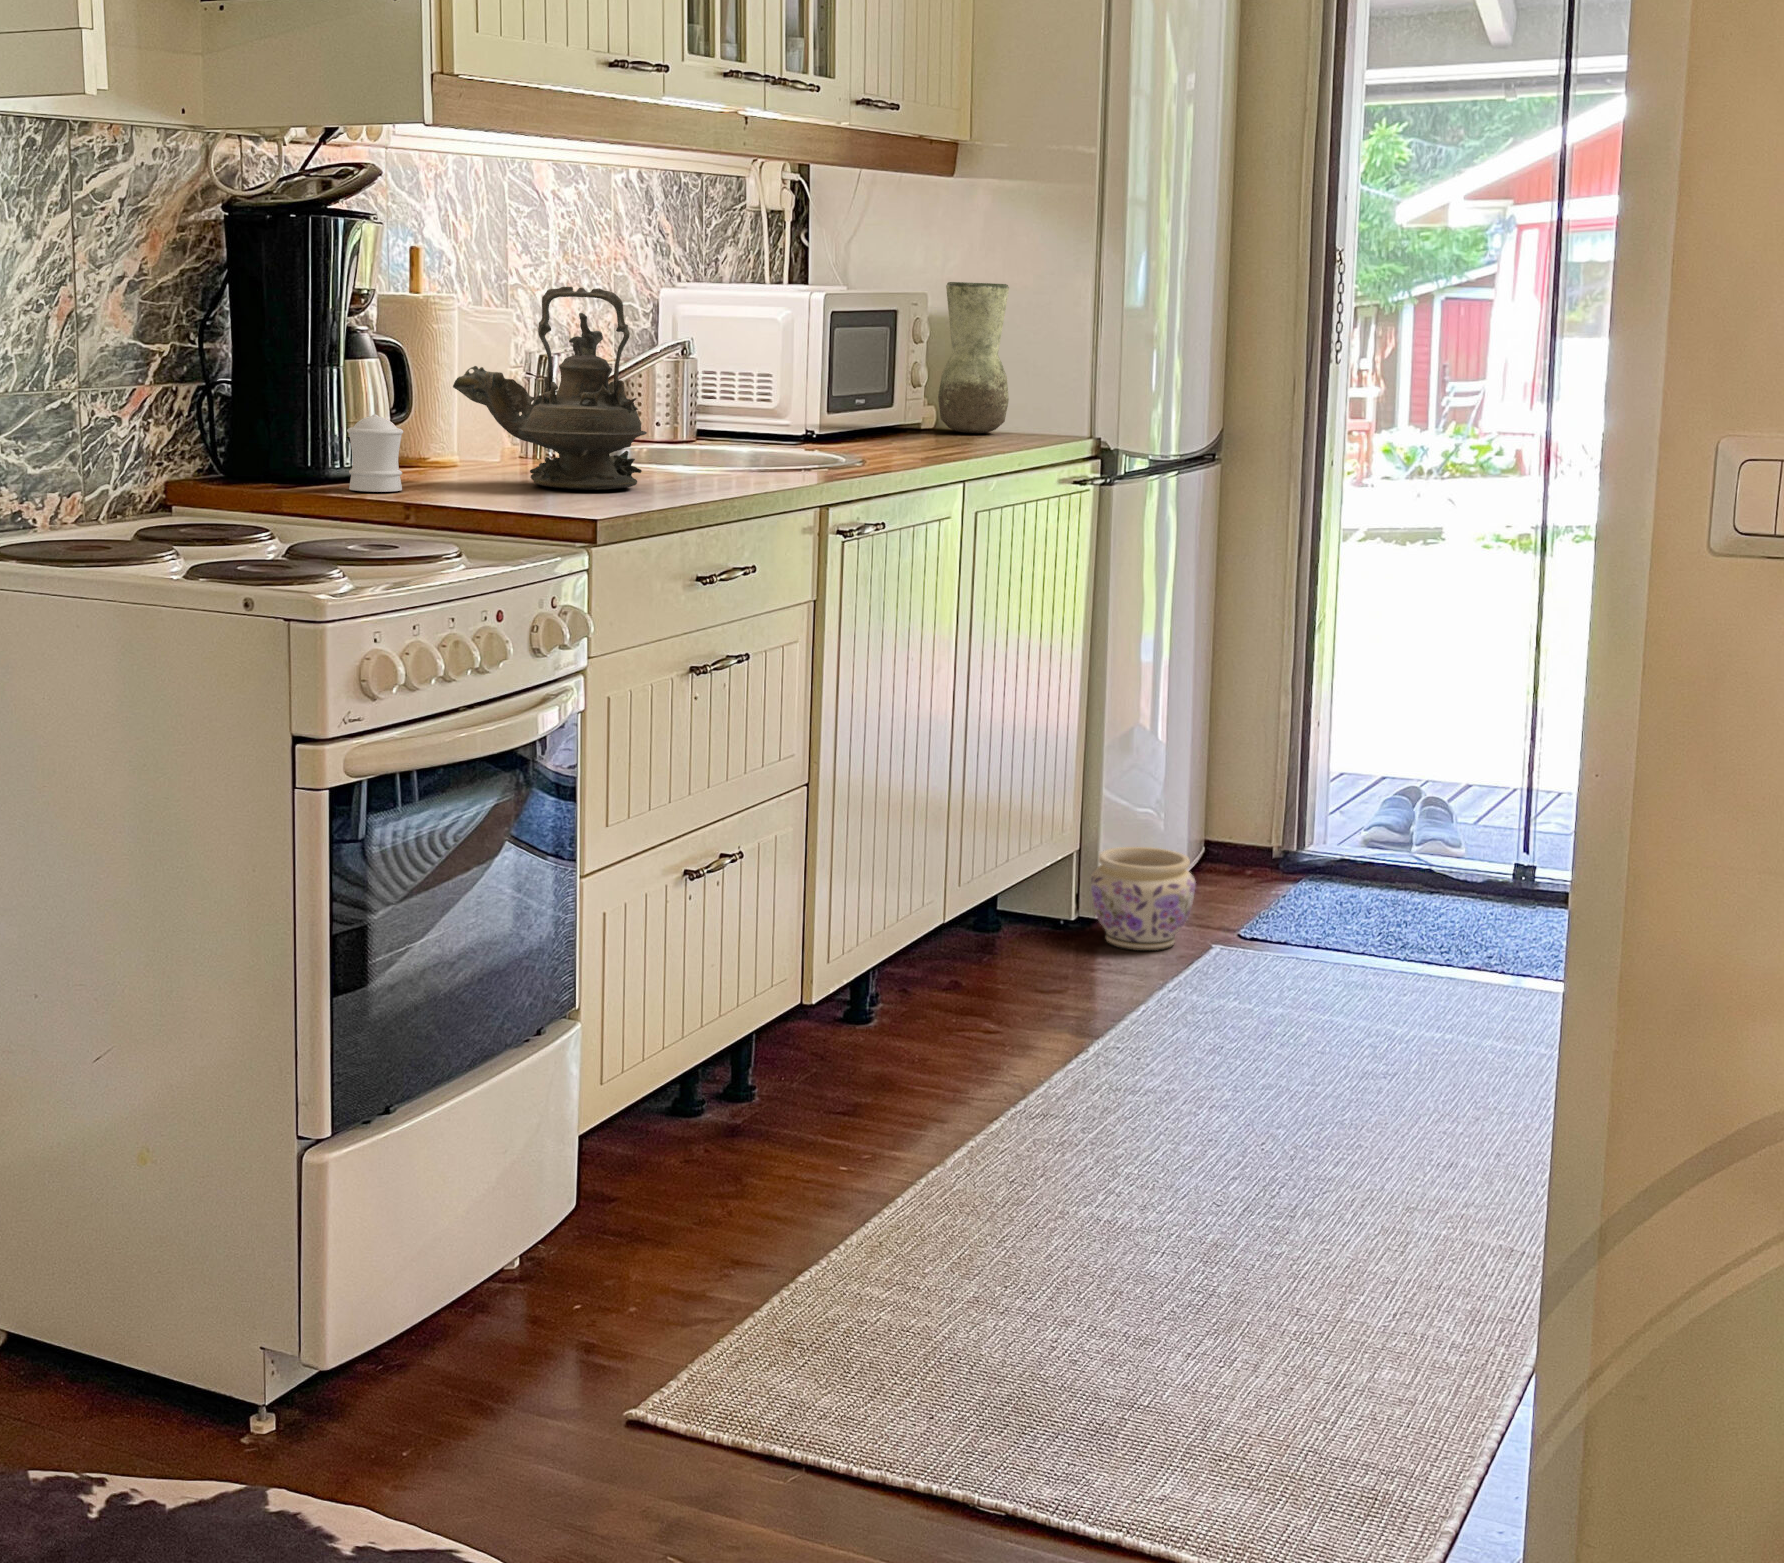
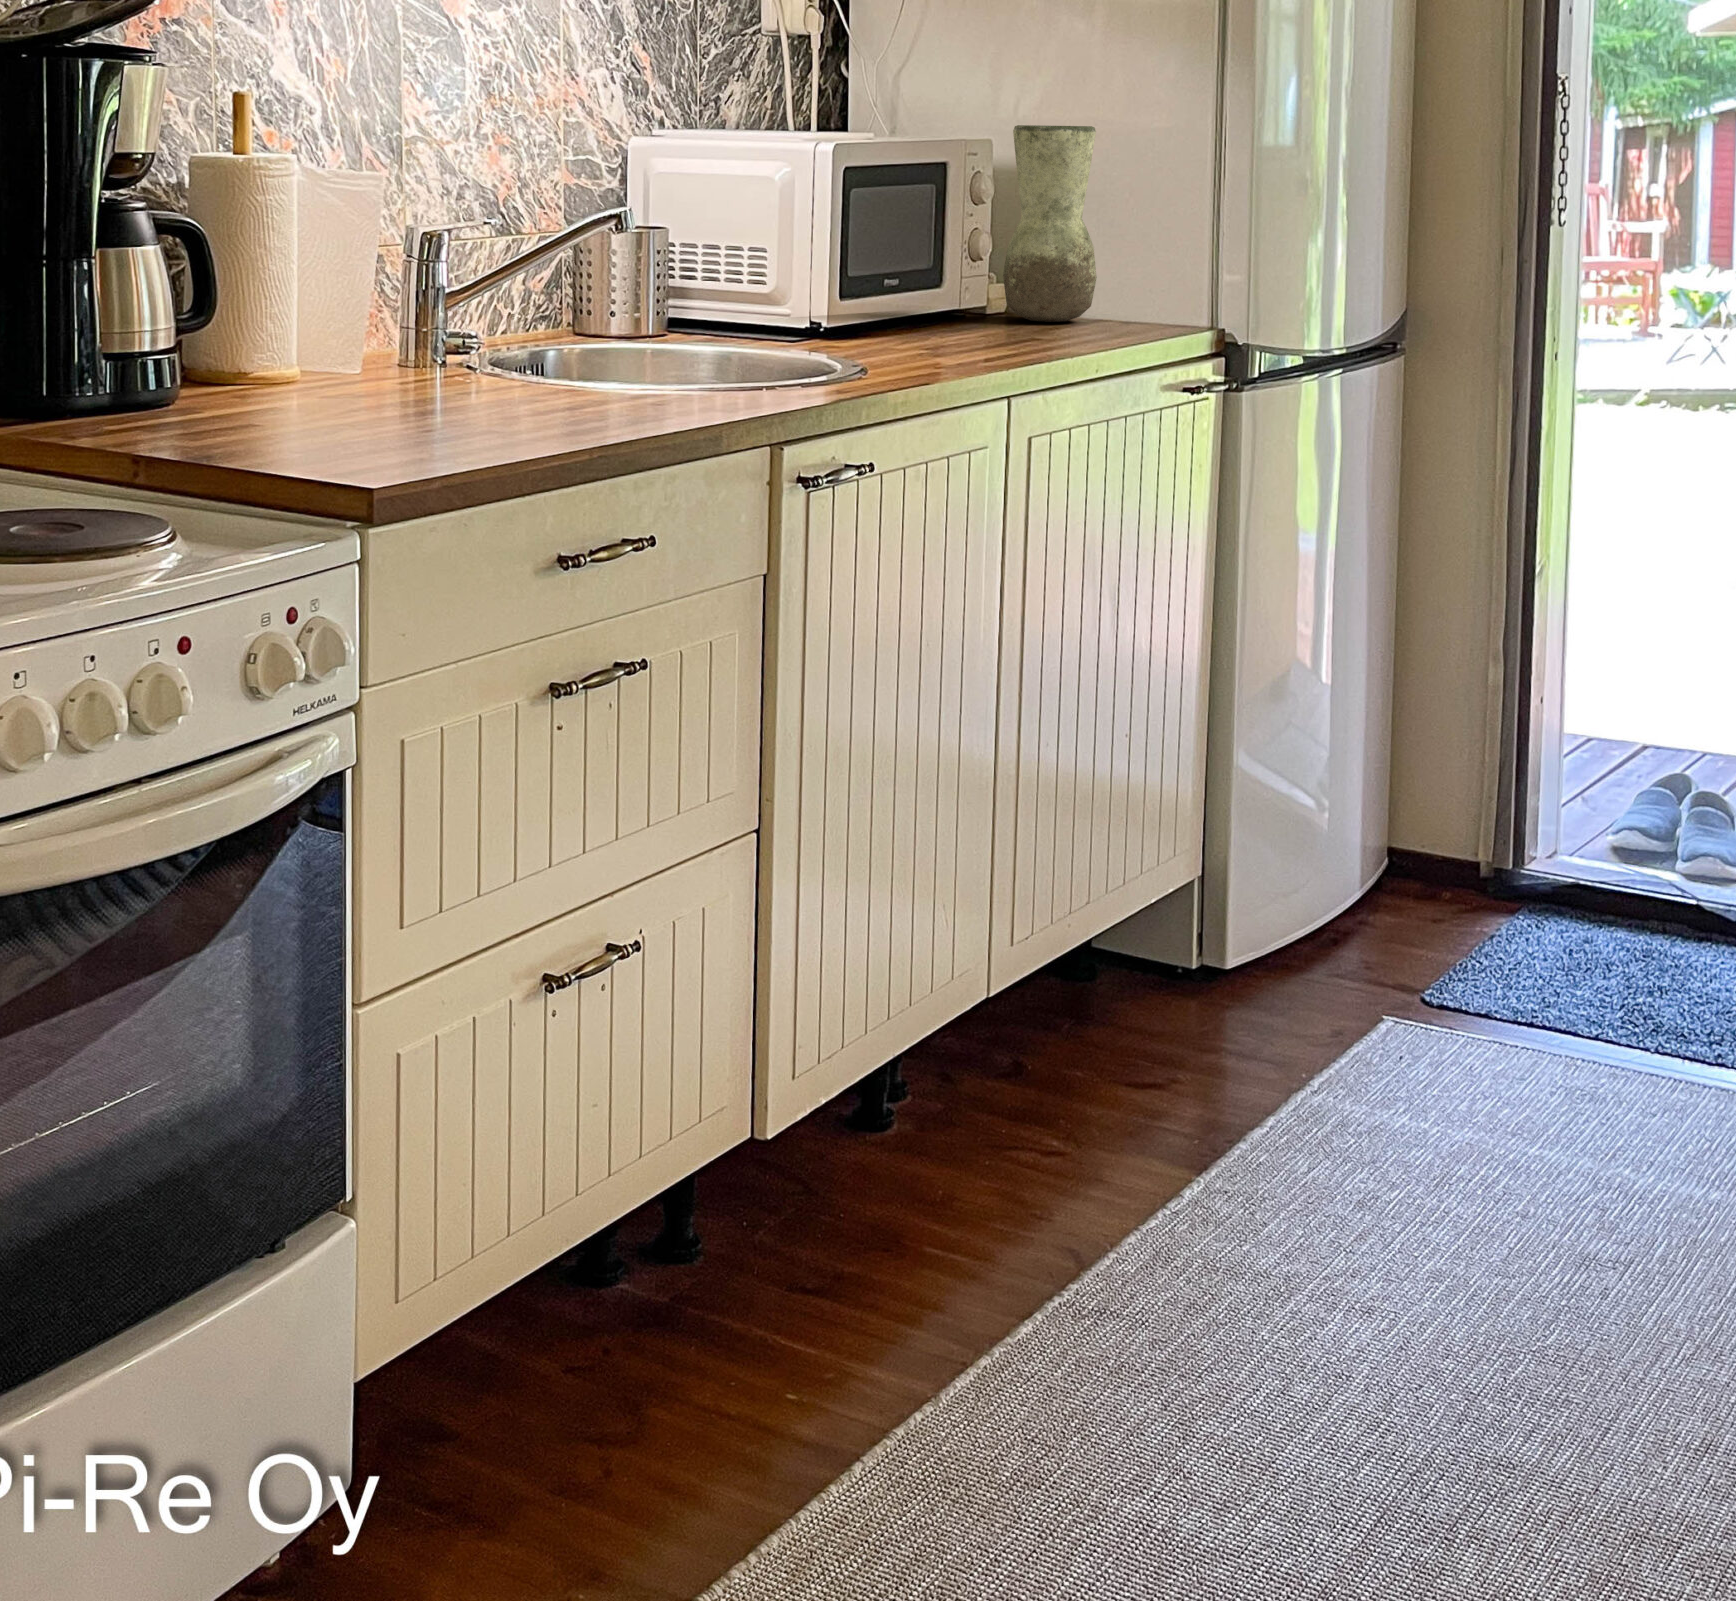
teapot: present [453,287,647,490] -> none [257,142,513,425]
salt shaker: present [347,414,403,492] -> none [86,324,164,431]
planter: present [1091,847,1196,951] -> none [1207,875,1354,1025]

